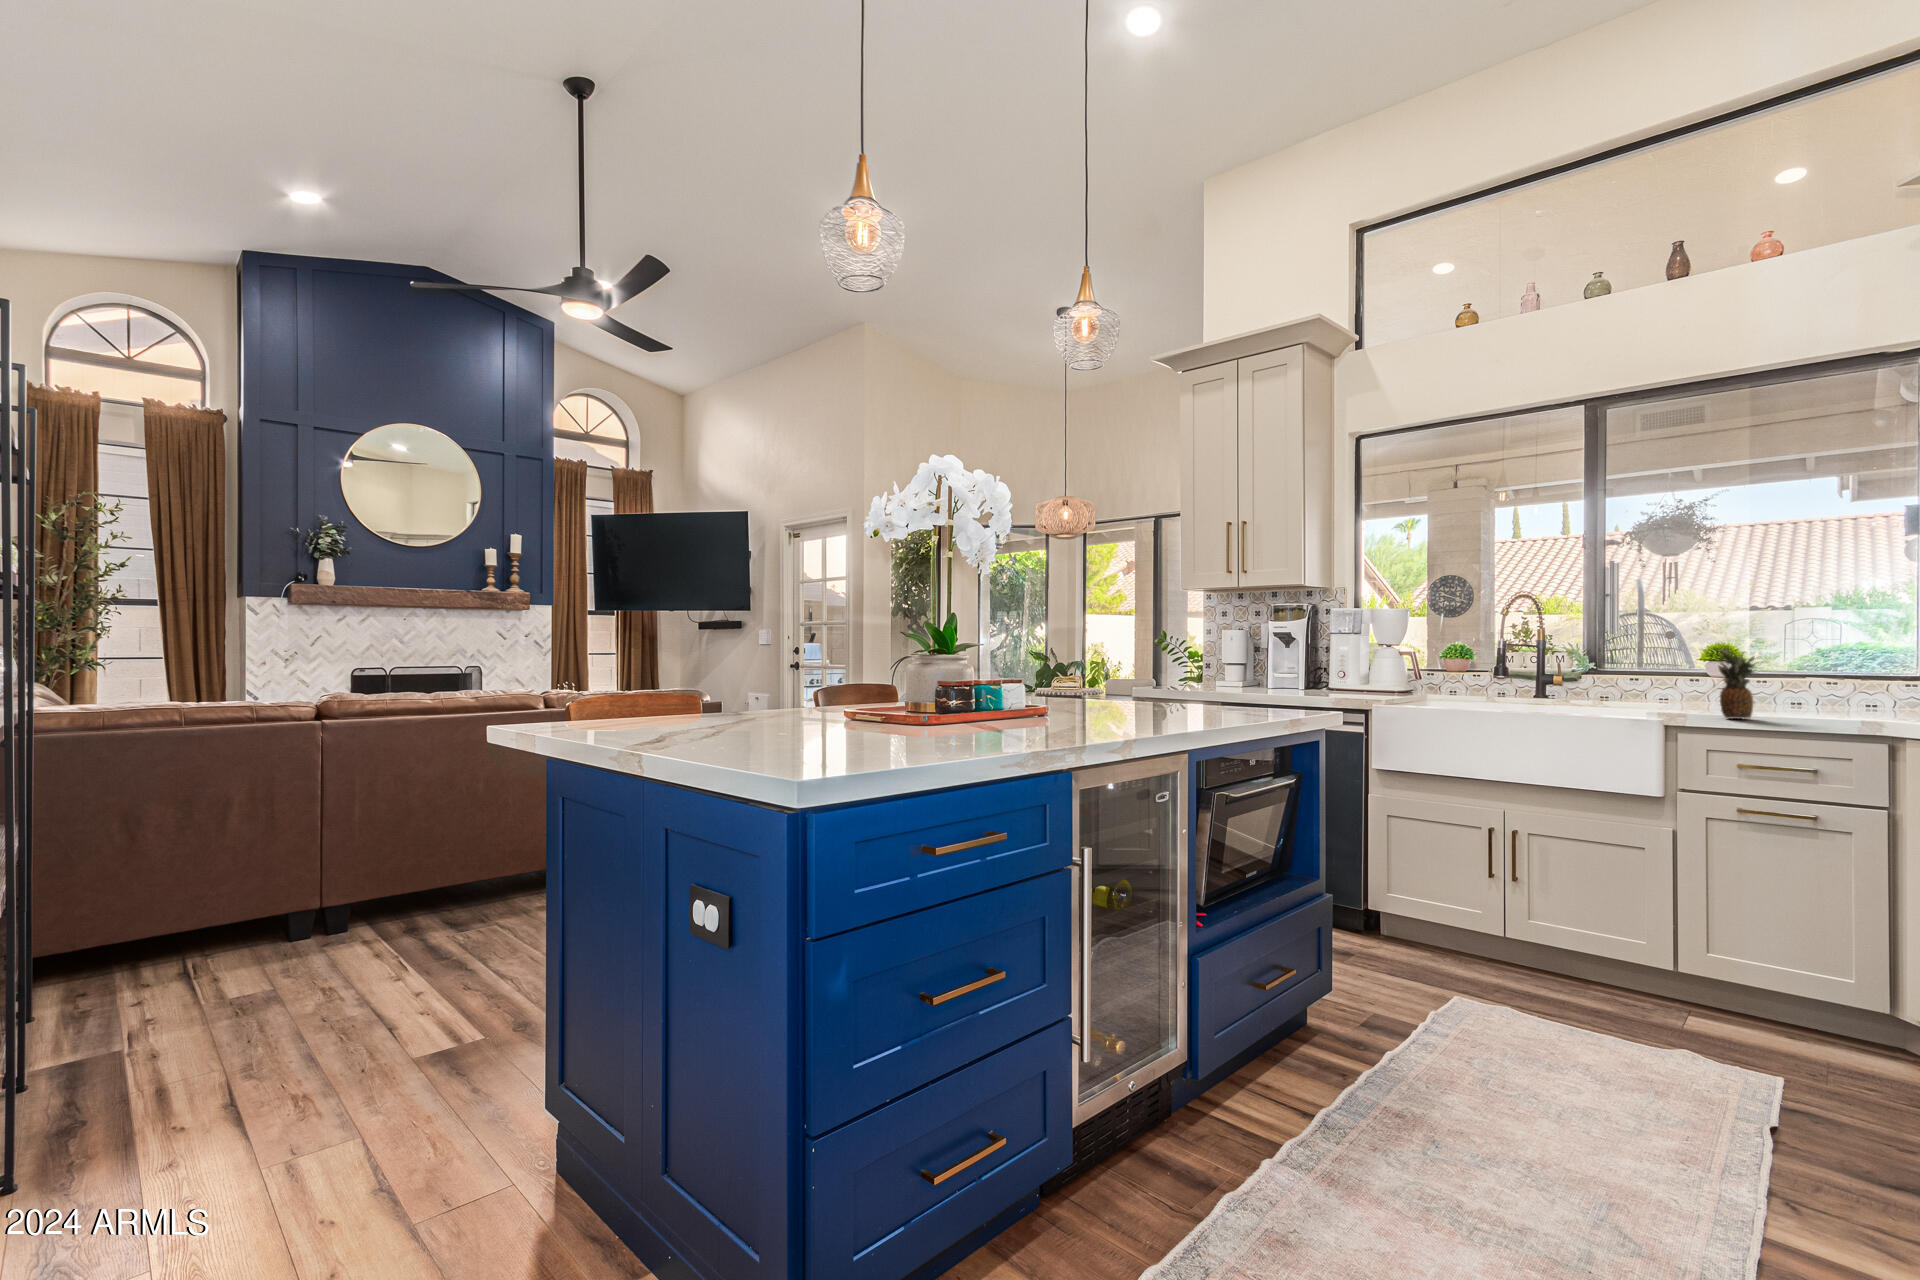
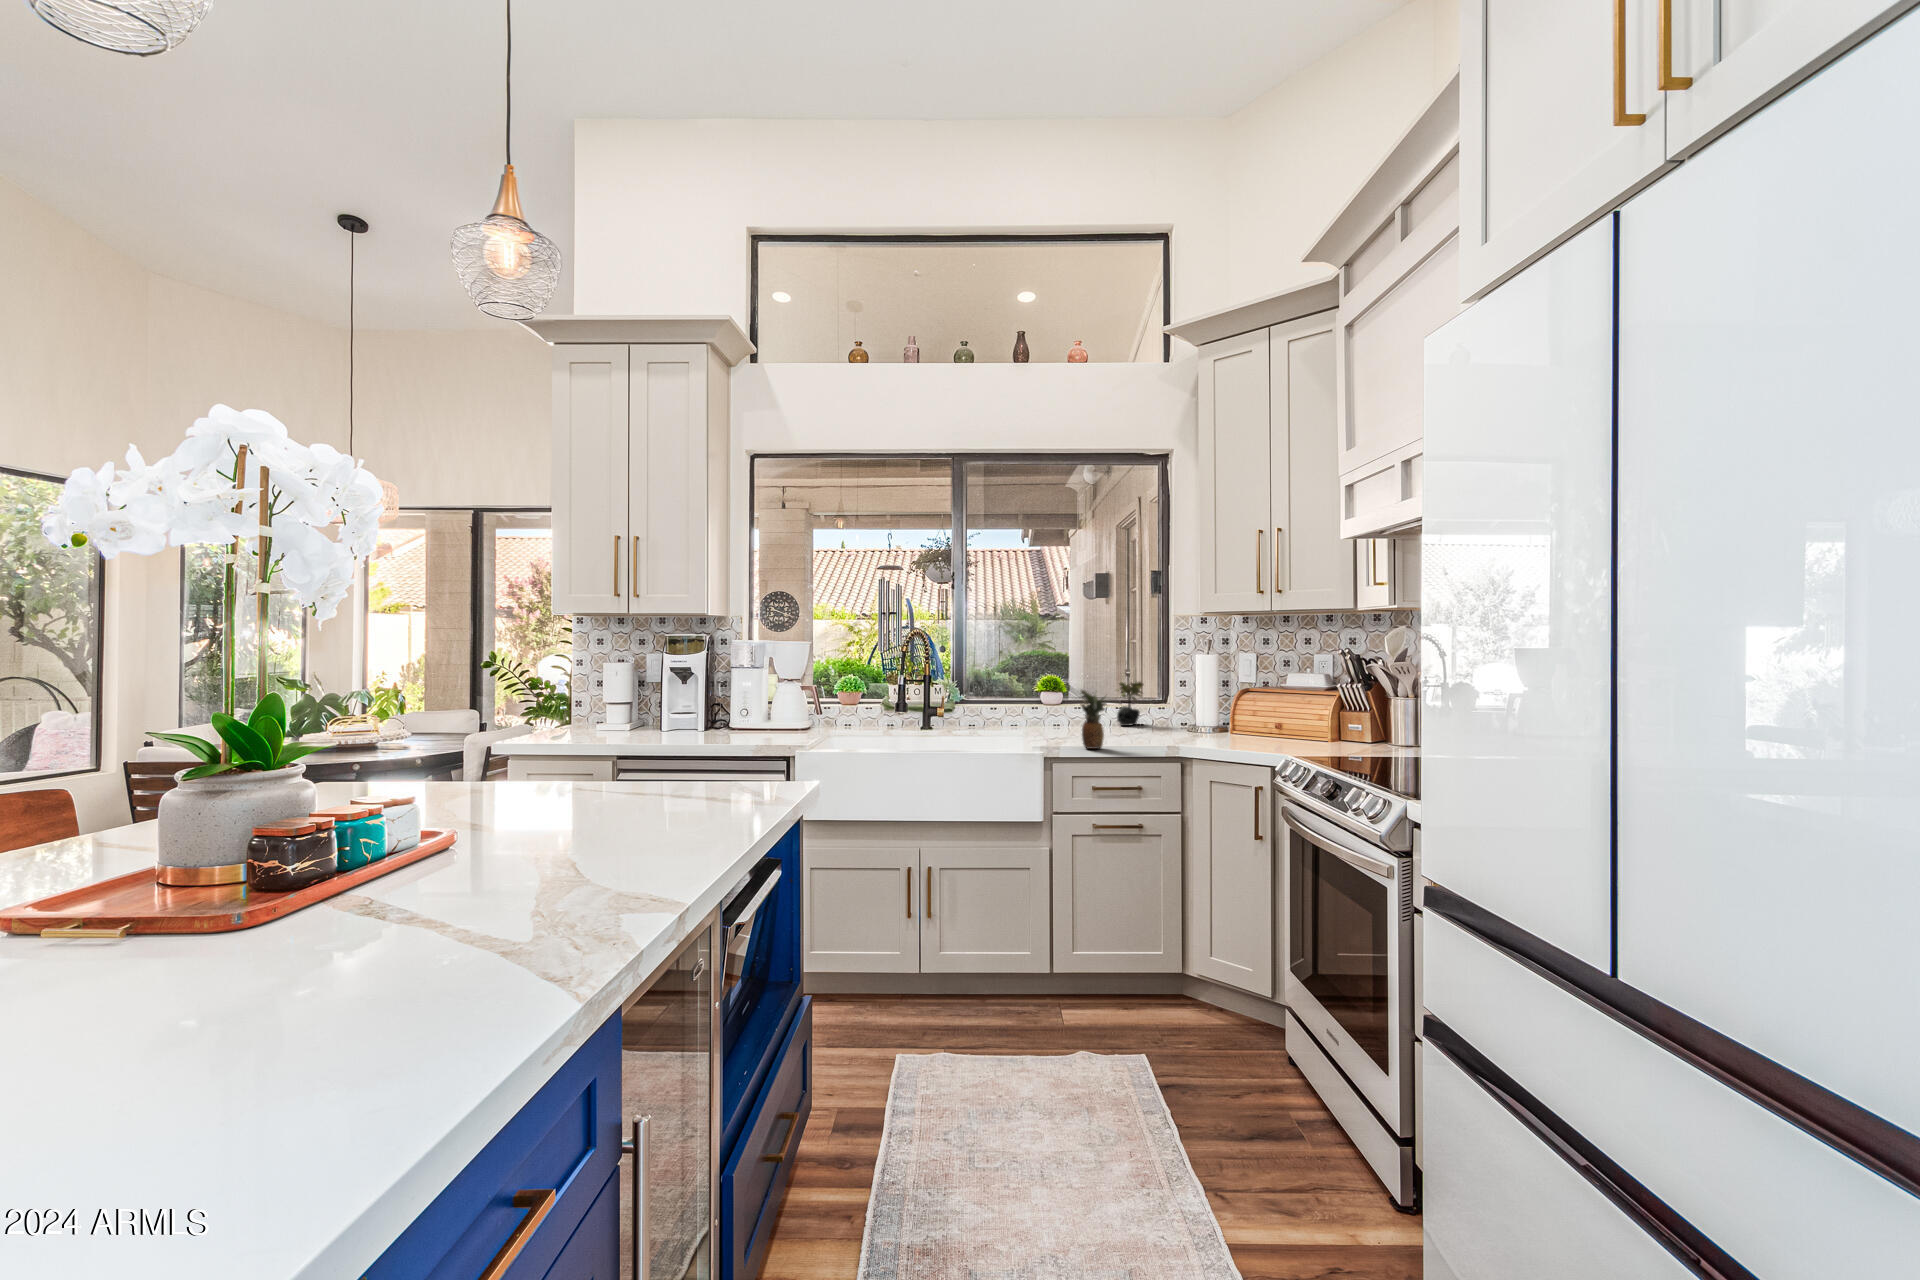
succulent plant: none [1816,647,1869,704] -> present [1117,682,1144,726]

